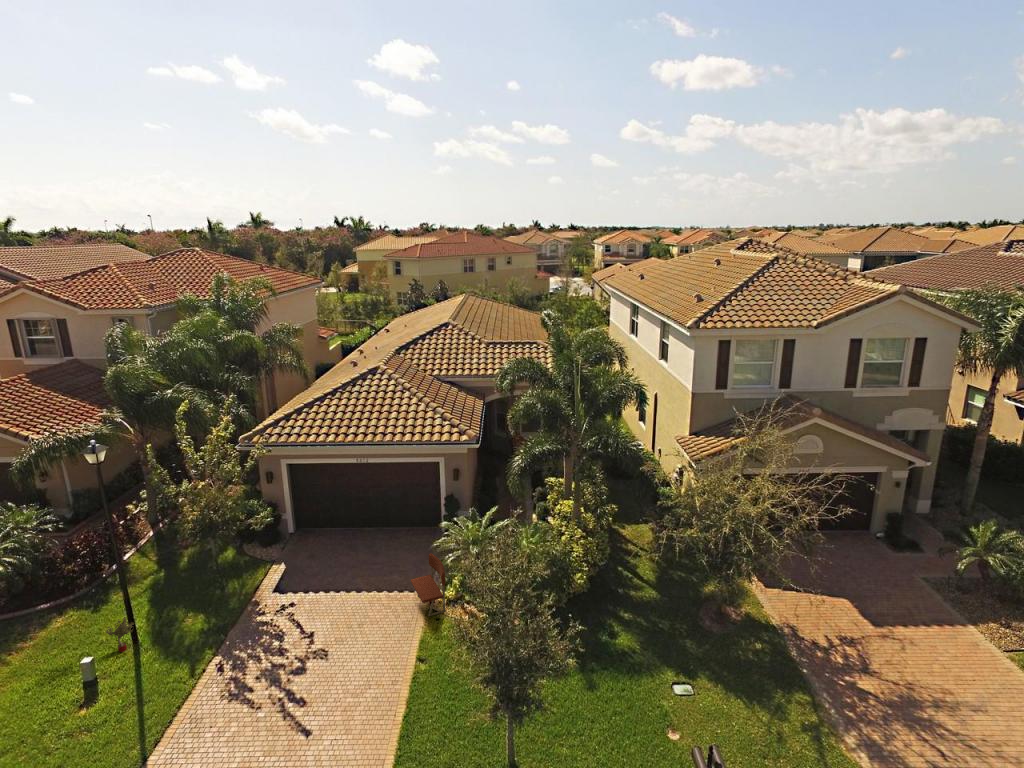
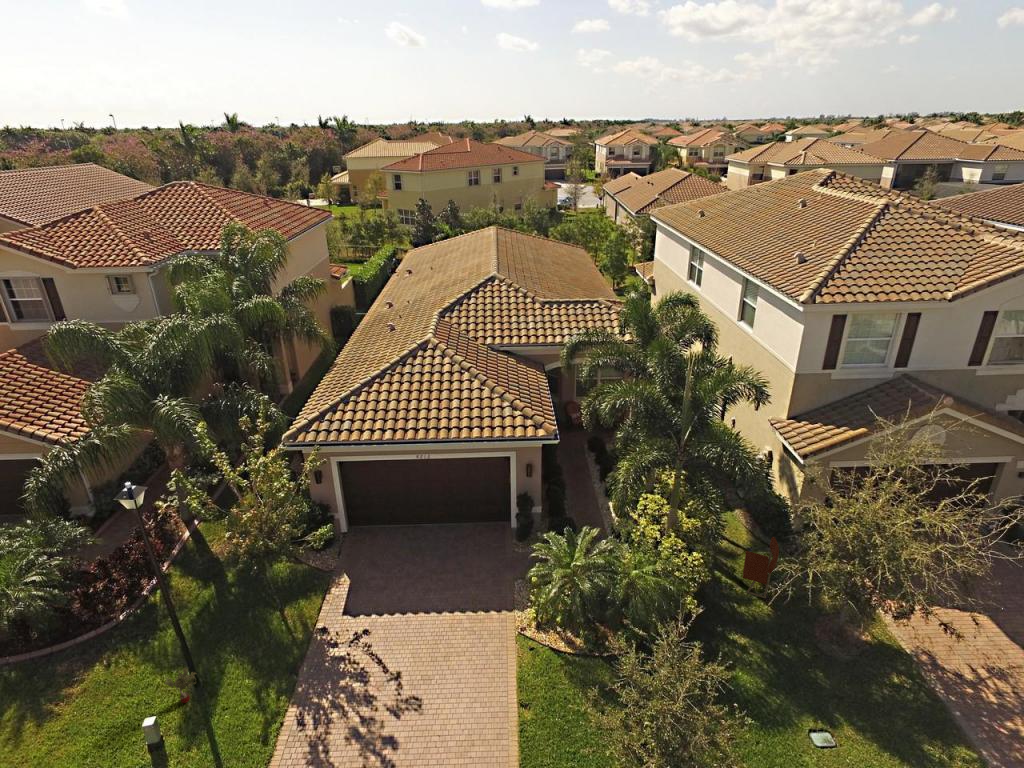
bench: present [411,553,446,616] -> present [743,537,779,598]

